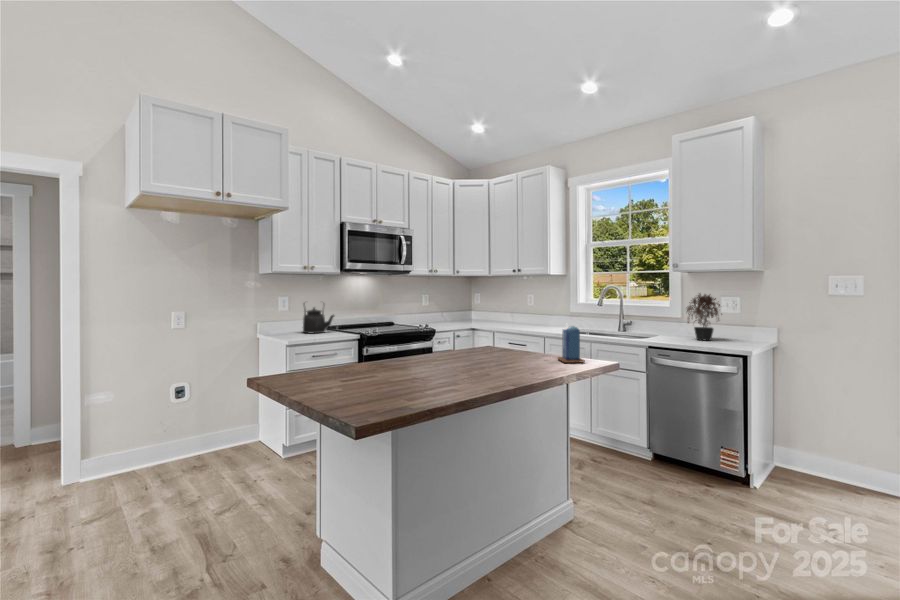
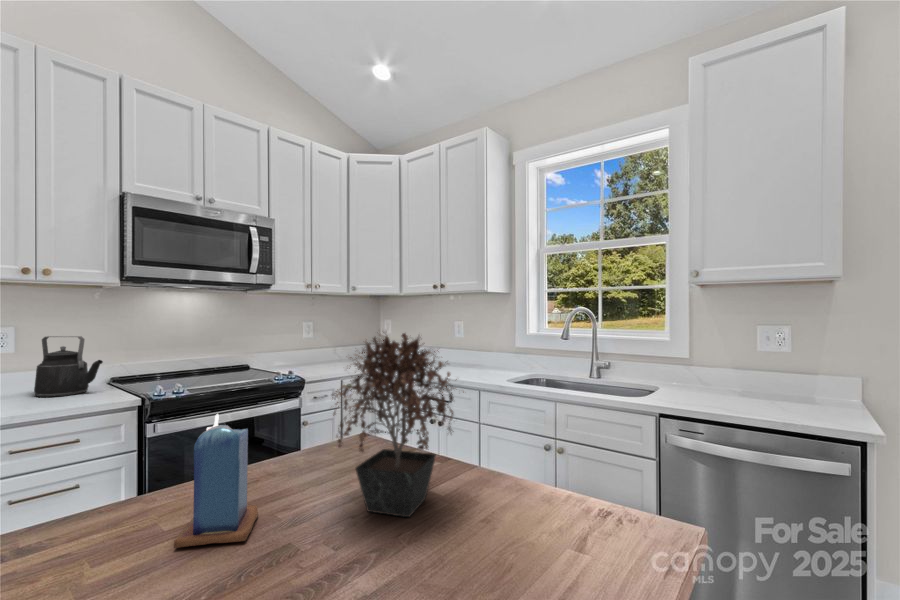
potted plant: present [687,294,720,341] -> present [332,333,464,517]
candle: present [558,325,585,363] -> present [174,414,258,548]

